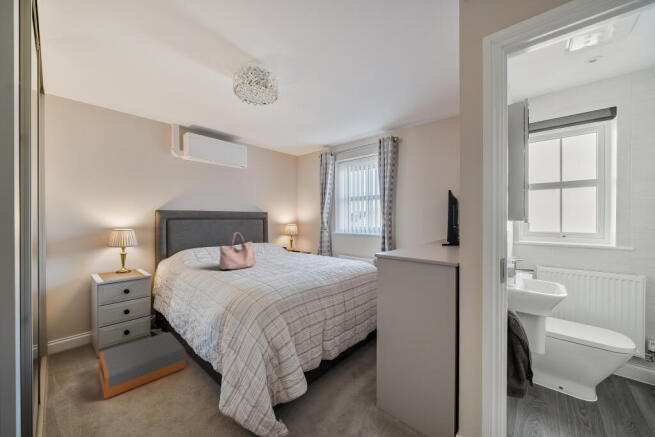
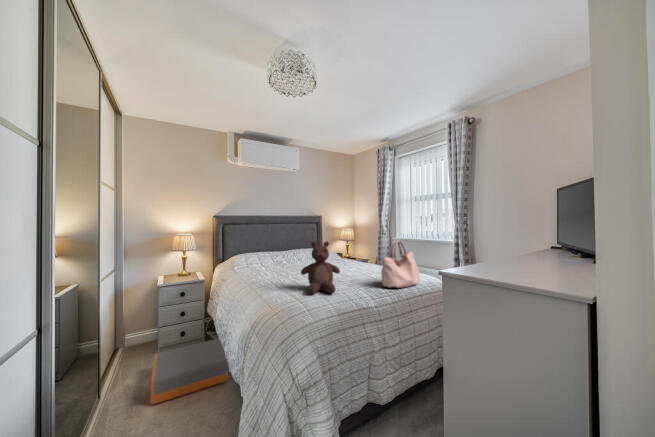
handbag: present [219,233,257,270] -> present [381,241,420,288]
teddy bear: none [259,236,293,281] -> present [301,241,340,294]

